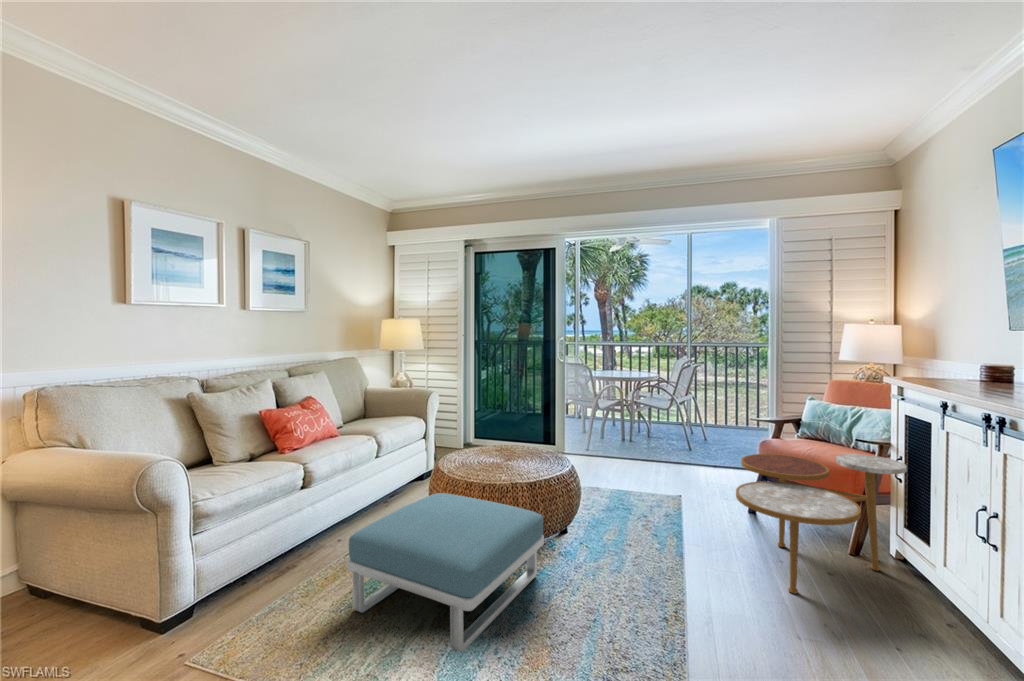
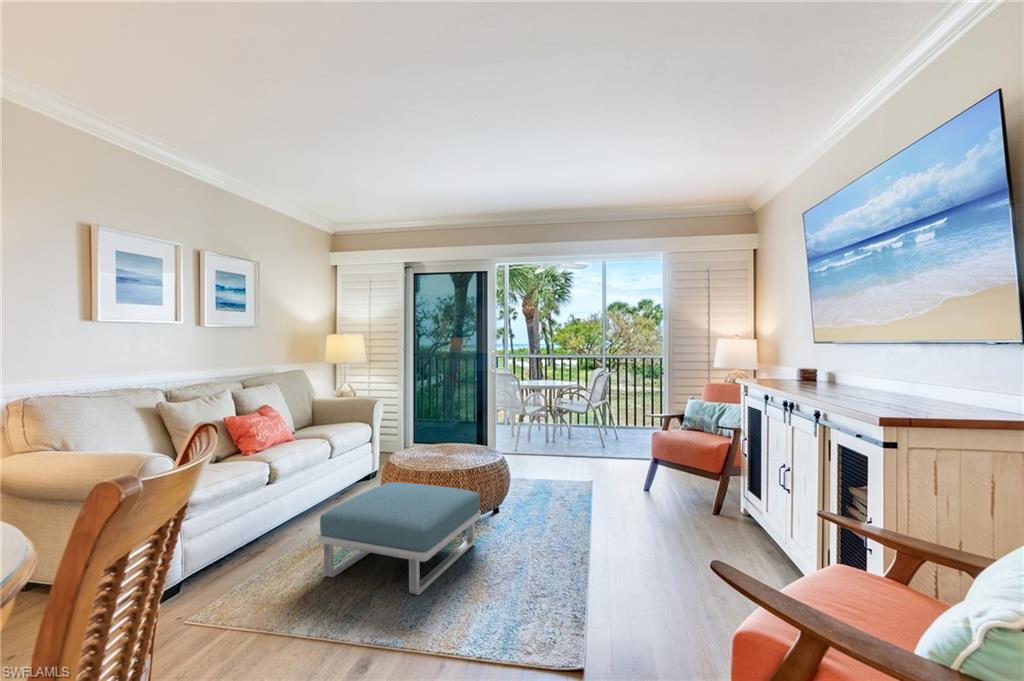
side table: present [736,454,907,594] -> none [628,438,748,542]

